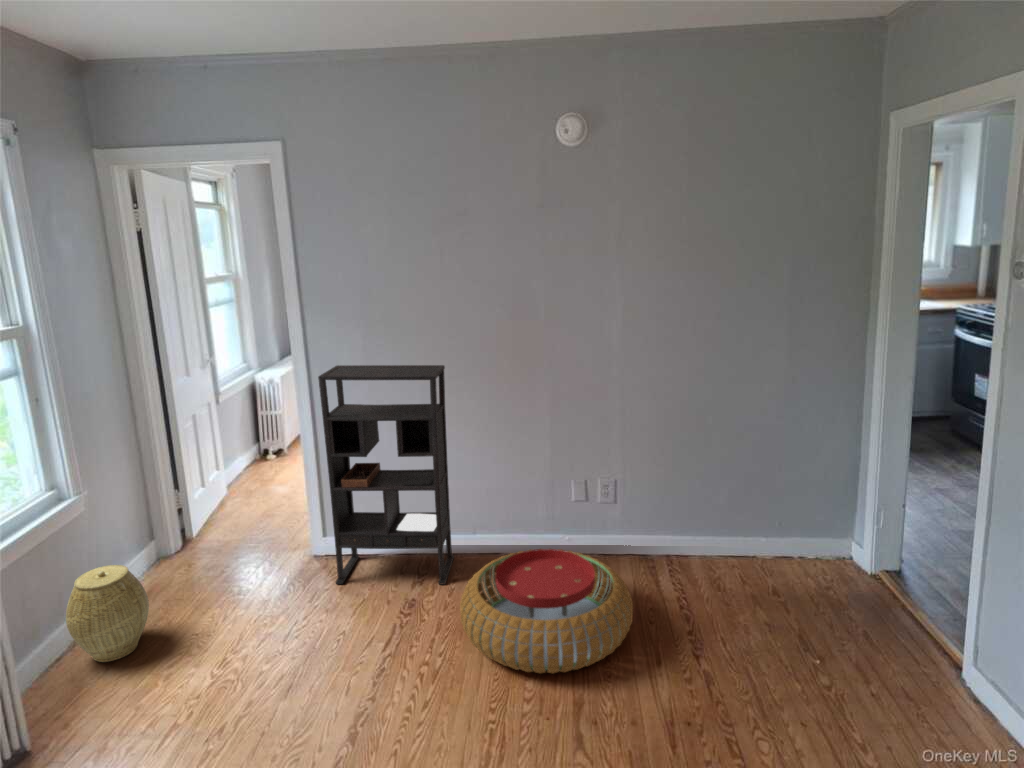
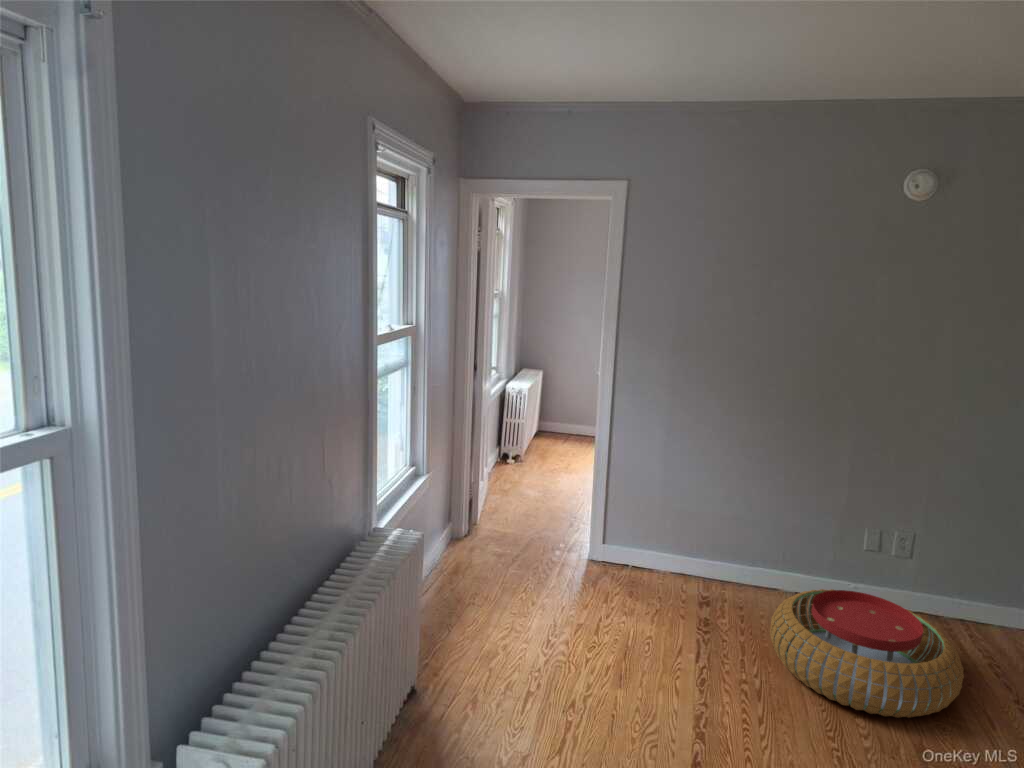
bookshelf: present [318,365,454,584] -> none [624,386,758,609]
woven basket: present [66,565,149,662] -> none [417,539,479,624]

